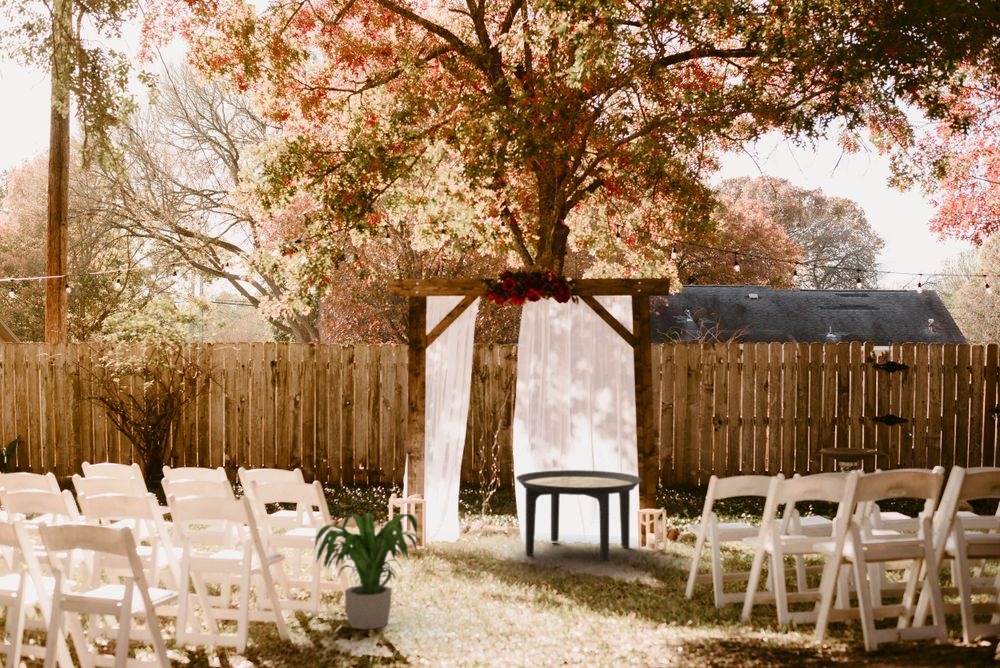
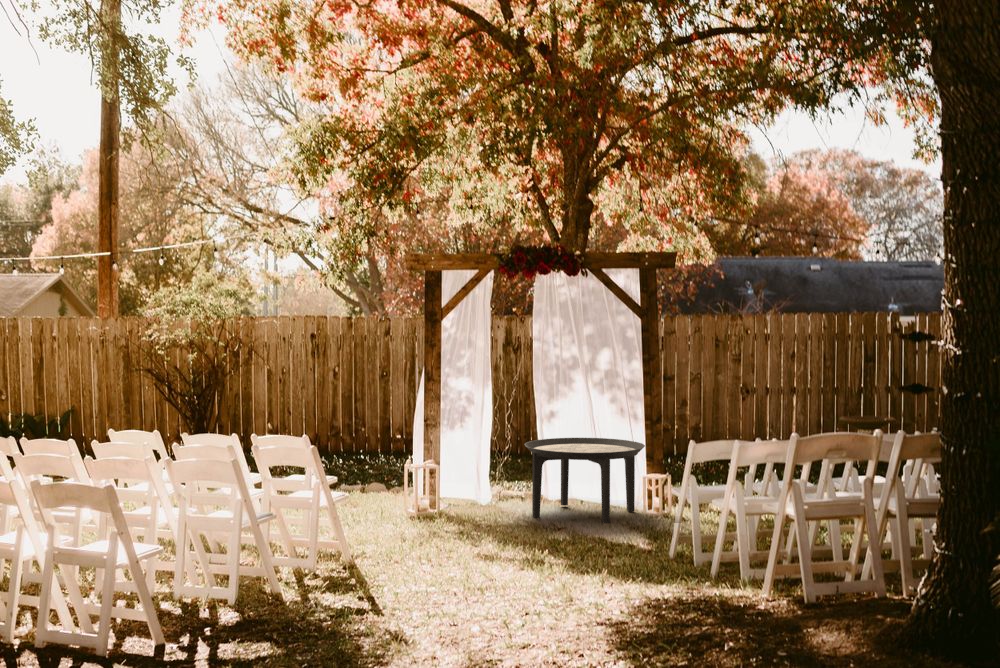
potted plant: present [315,514,421,629] -> none [315,472,415,576]

